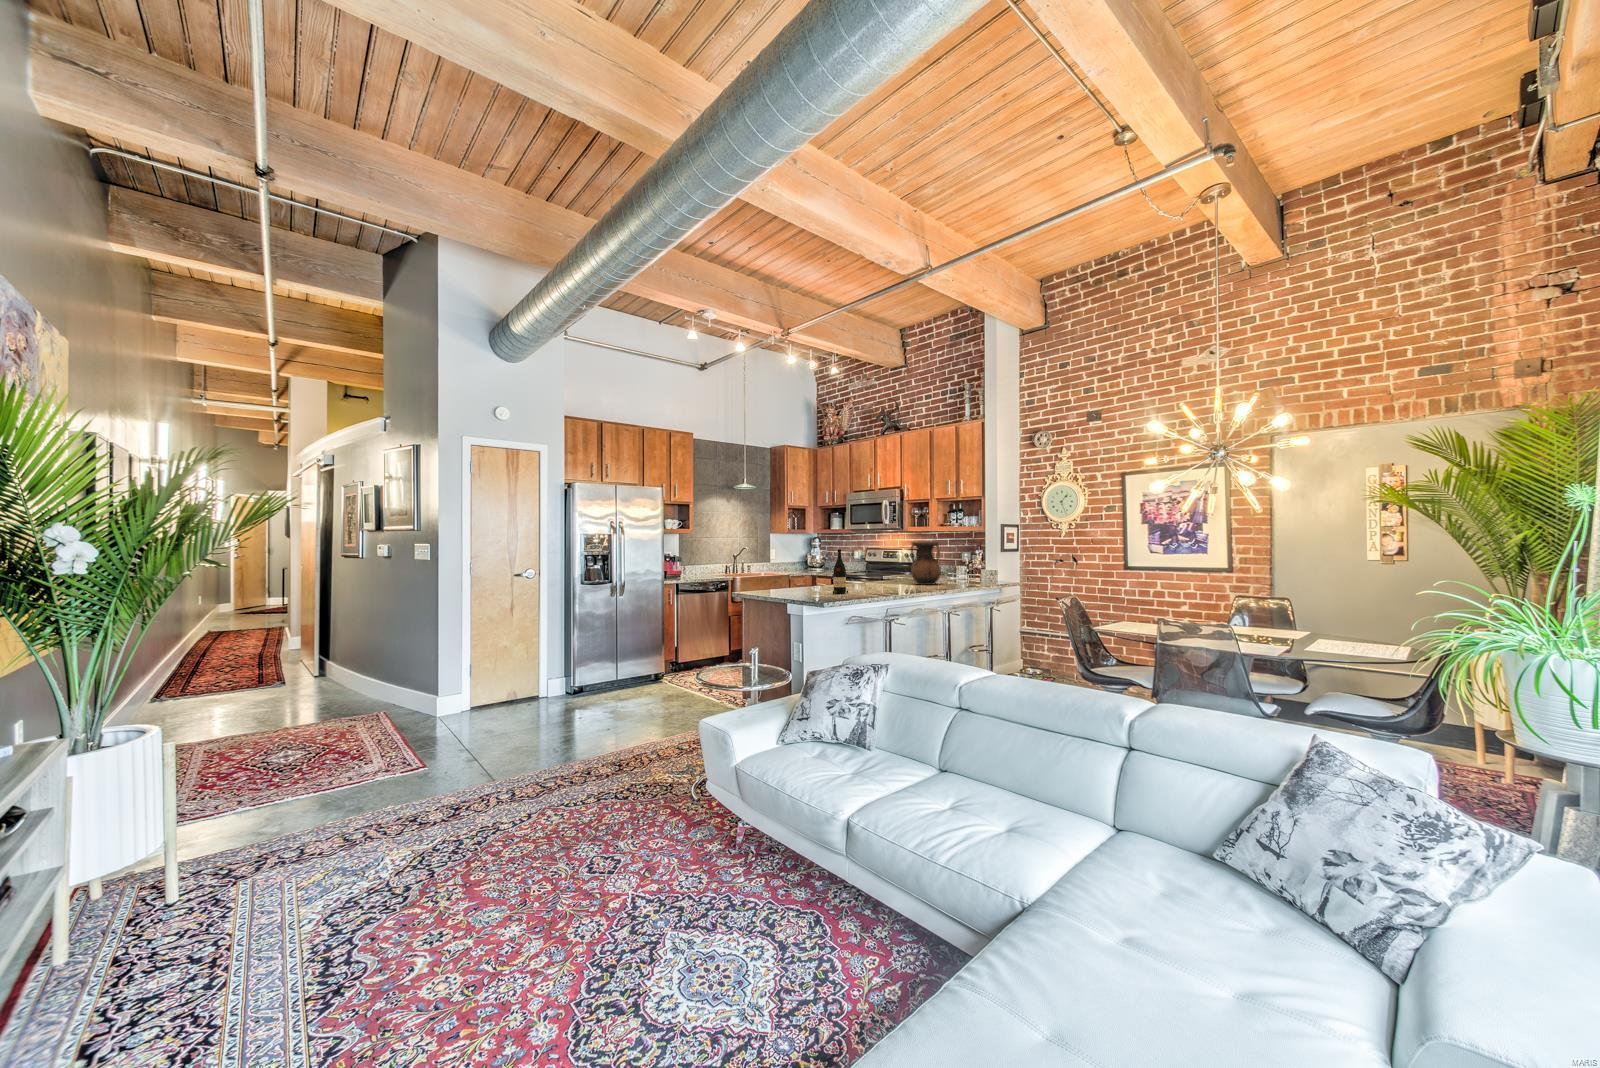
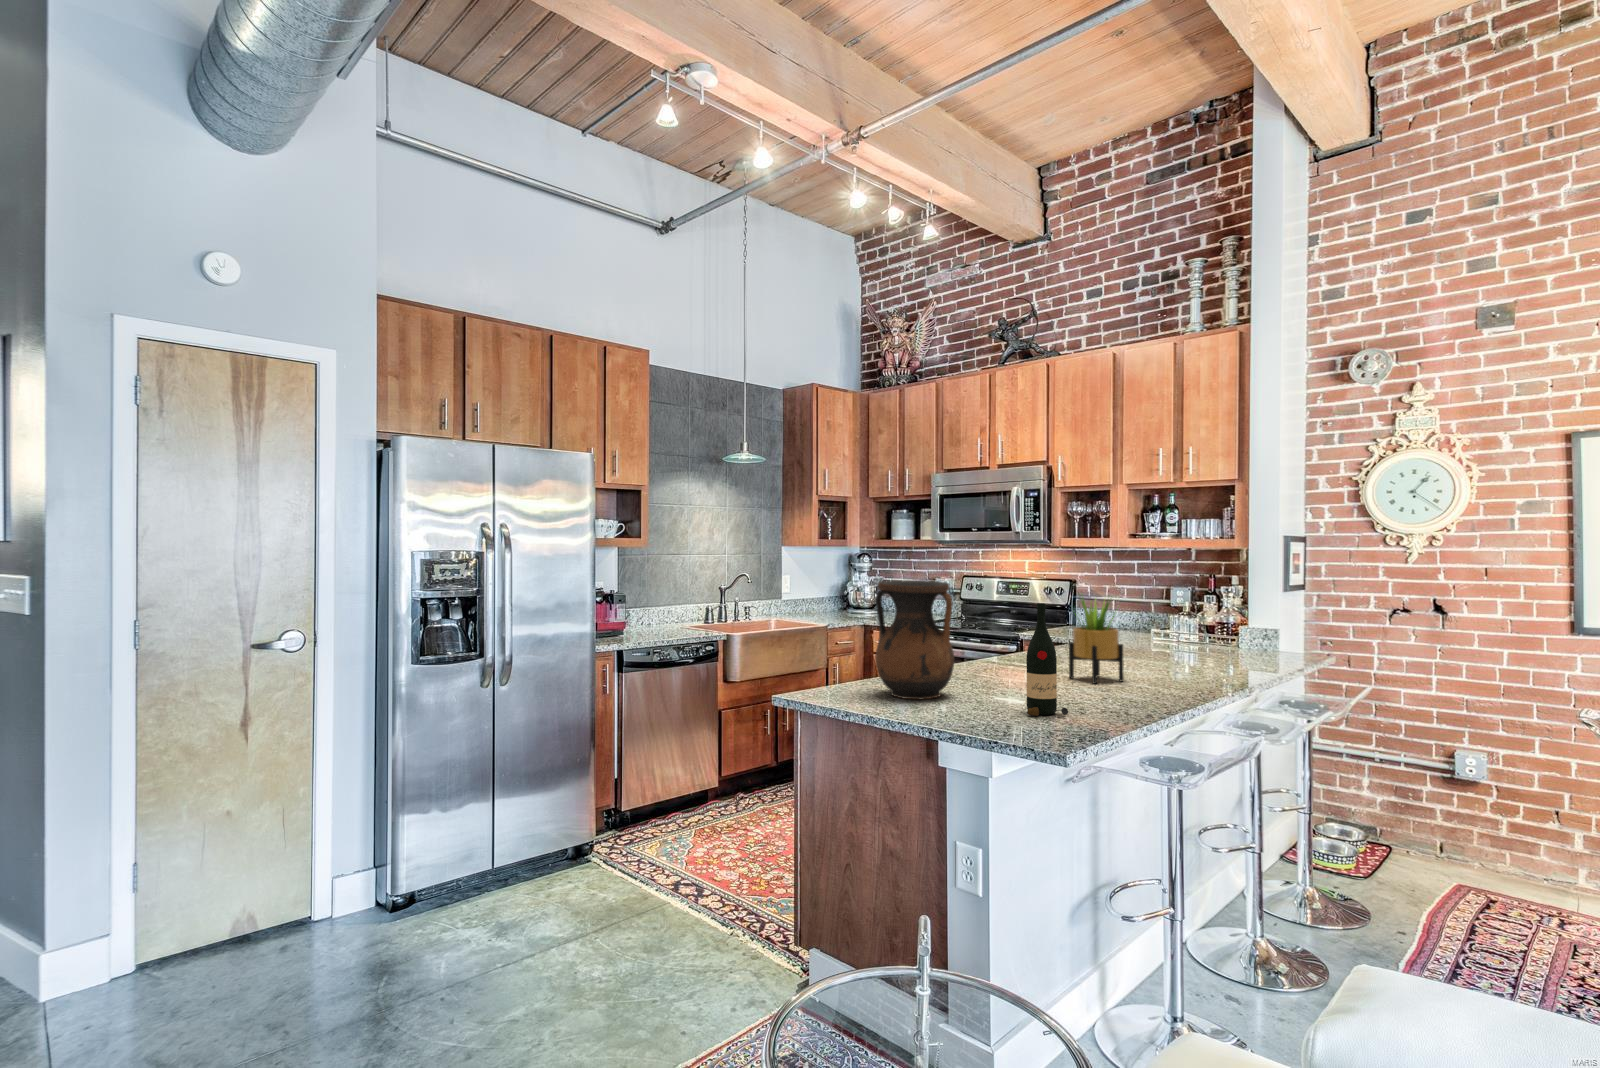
vase: present [911,542,941,585] -> present [875,580,954,699]
potted plant: none [871,548,895,588] -> present [1069,600,1124,684]

